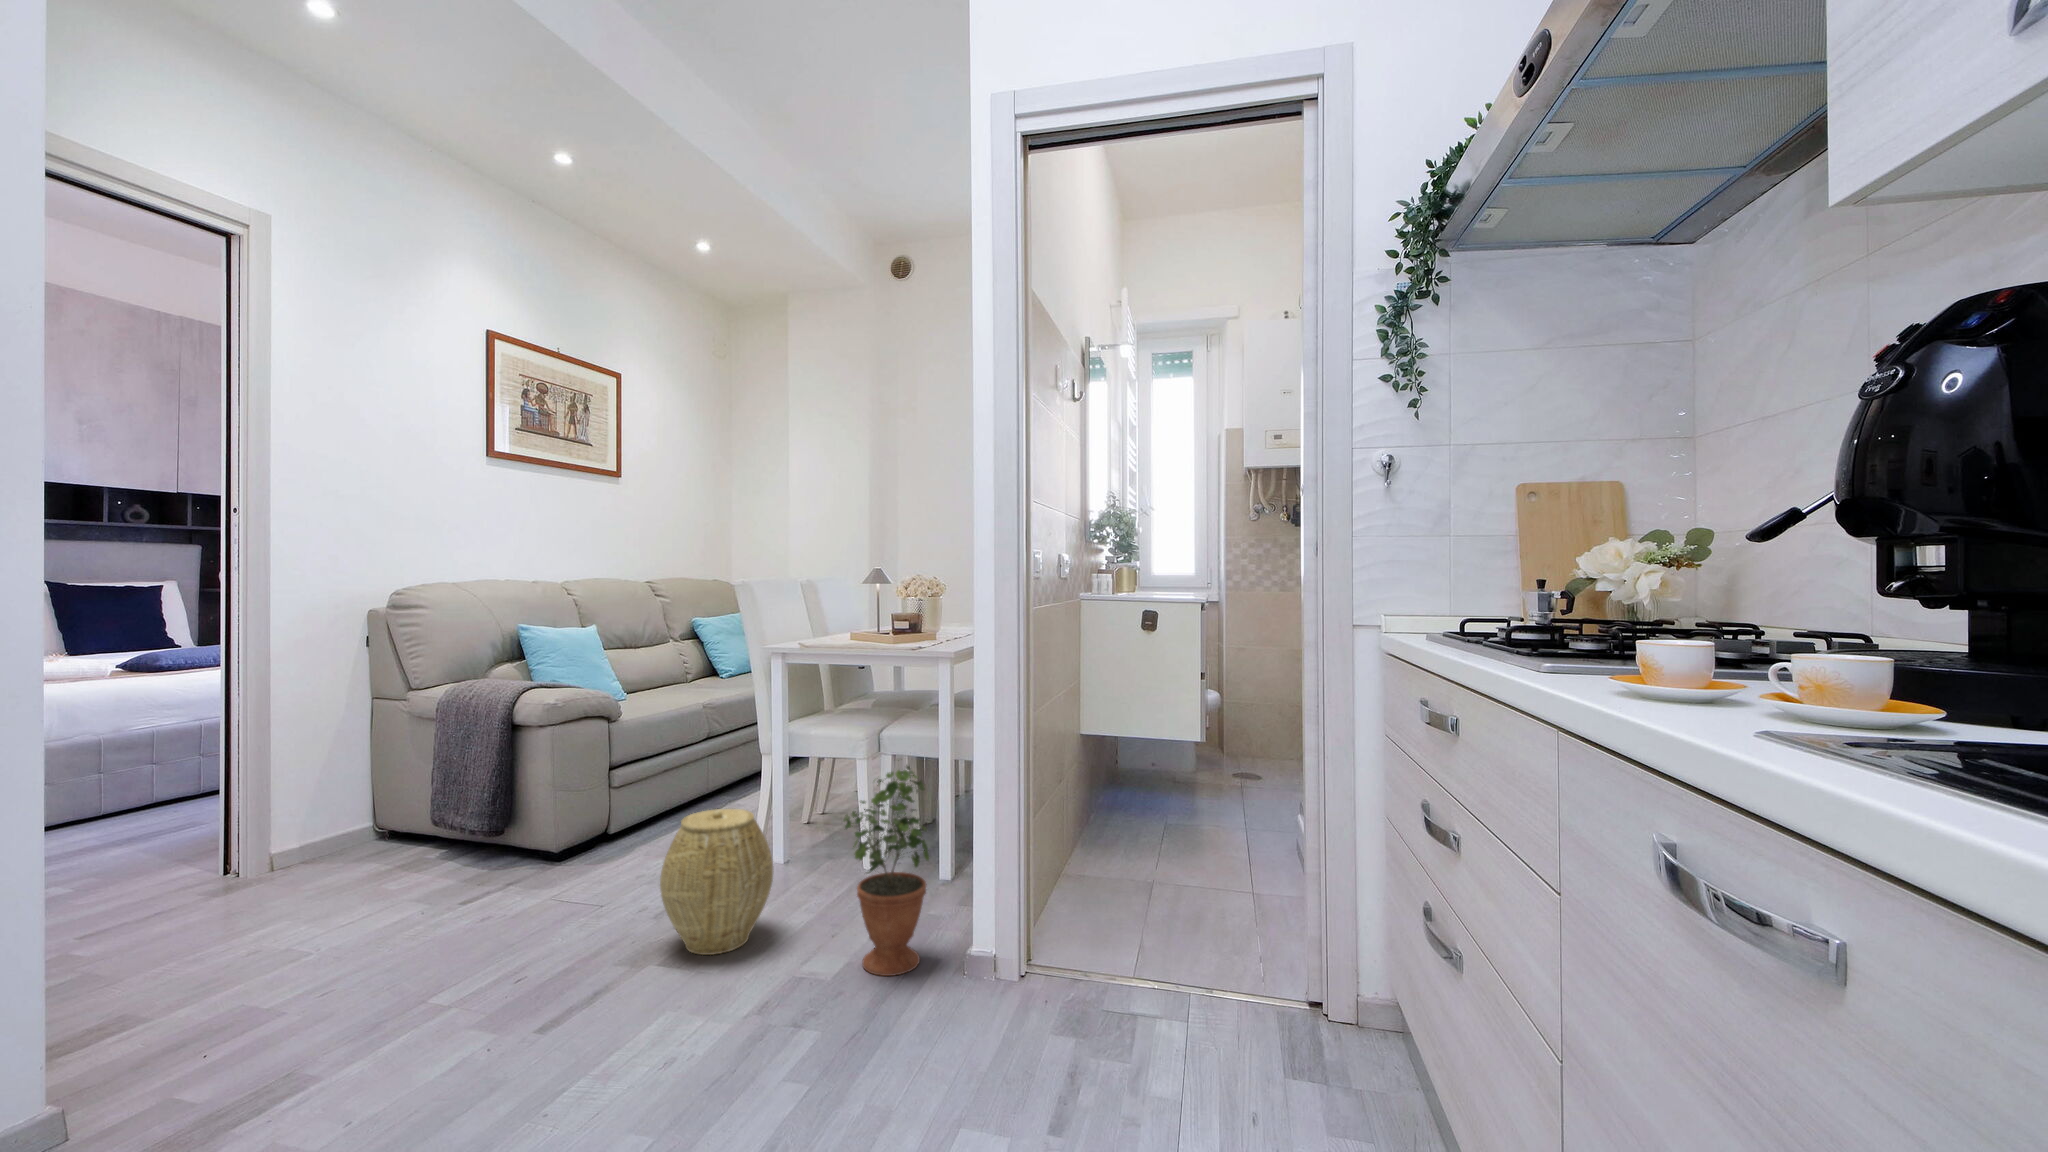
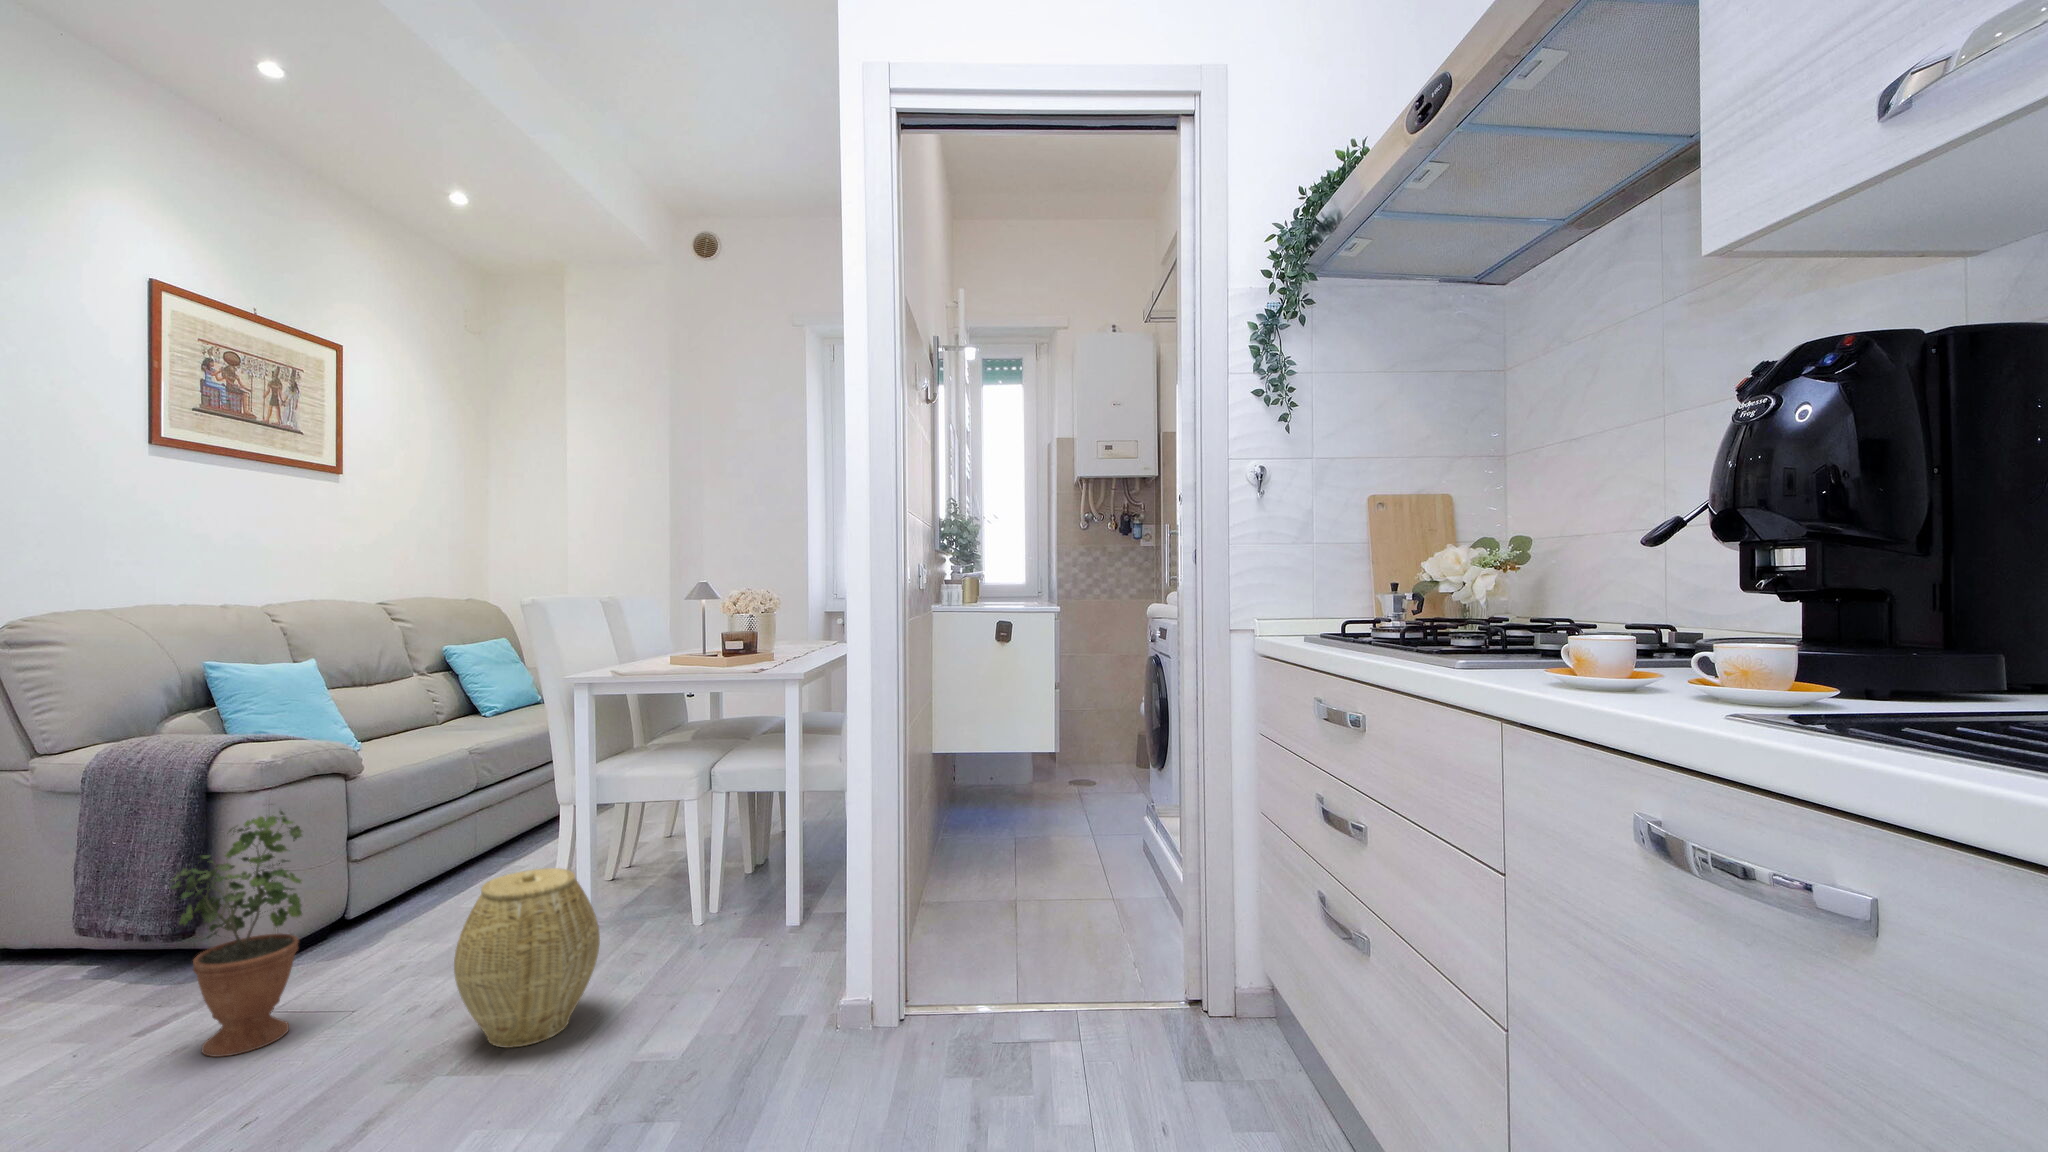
potted plant: present [844,765,929,976] -> present [169,811,302,1057]

